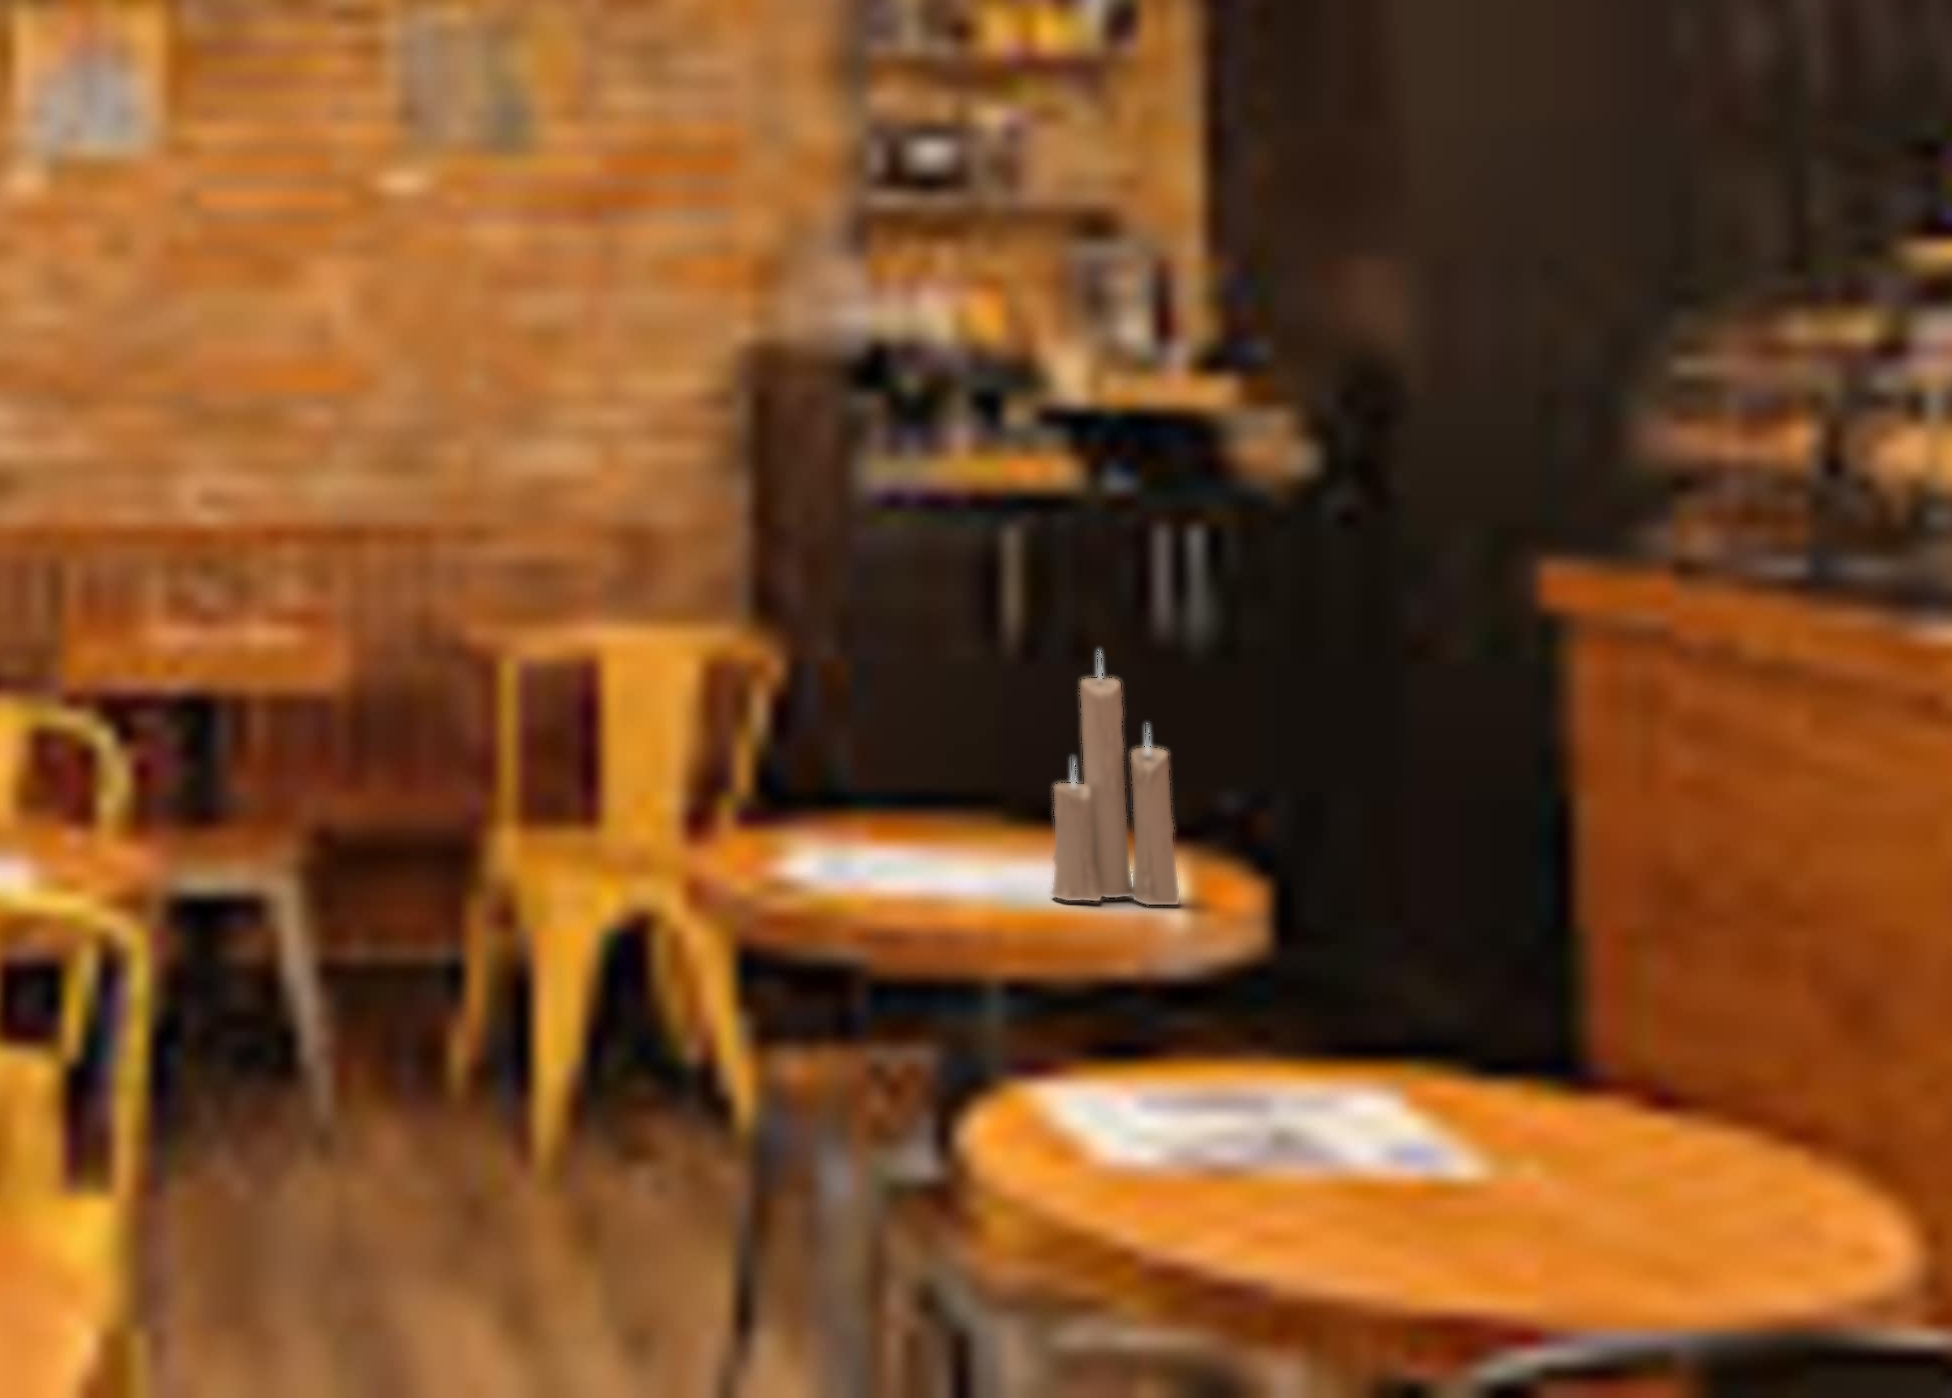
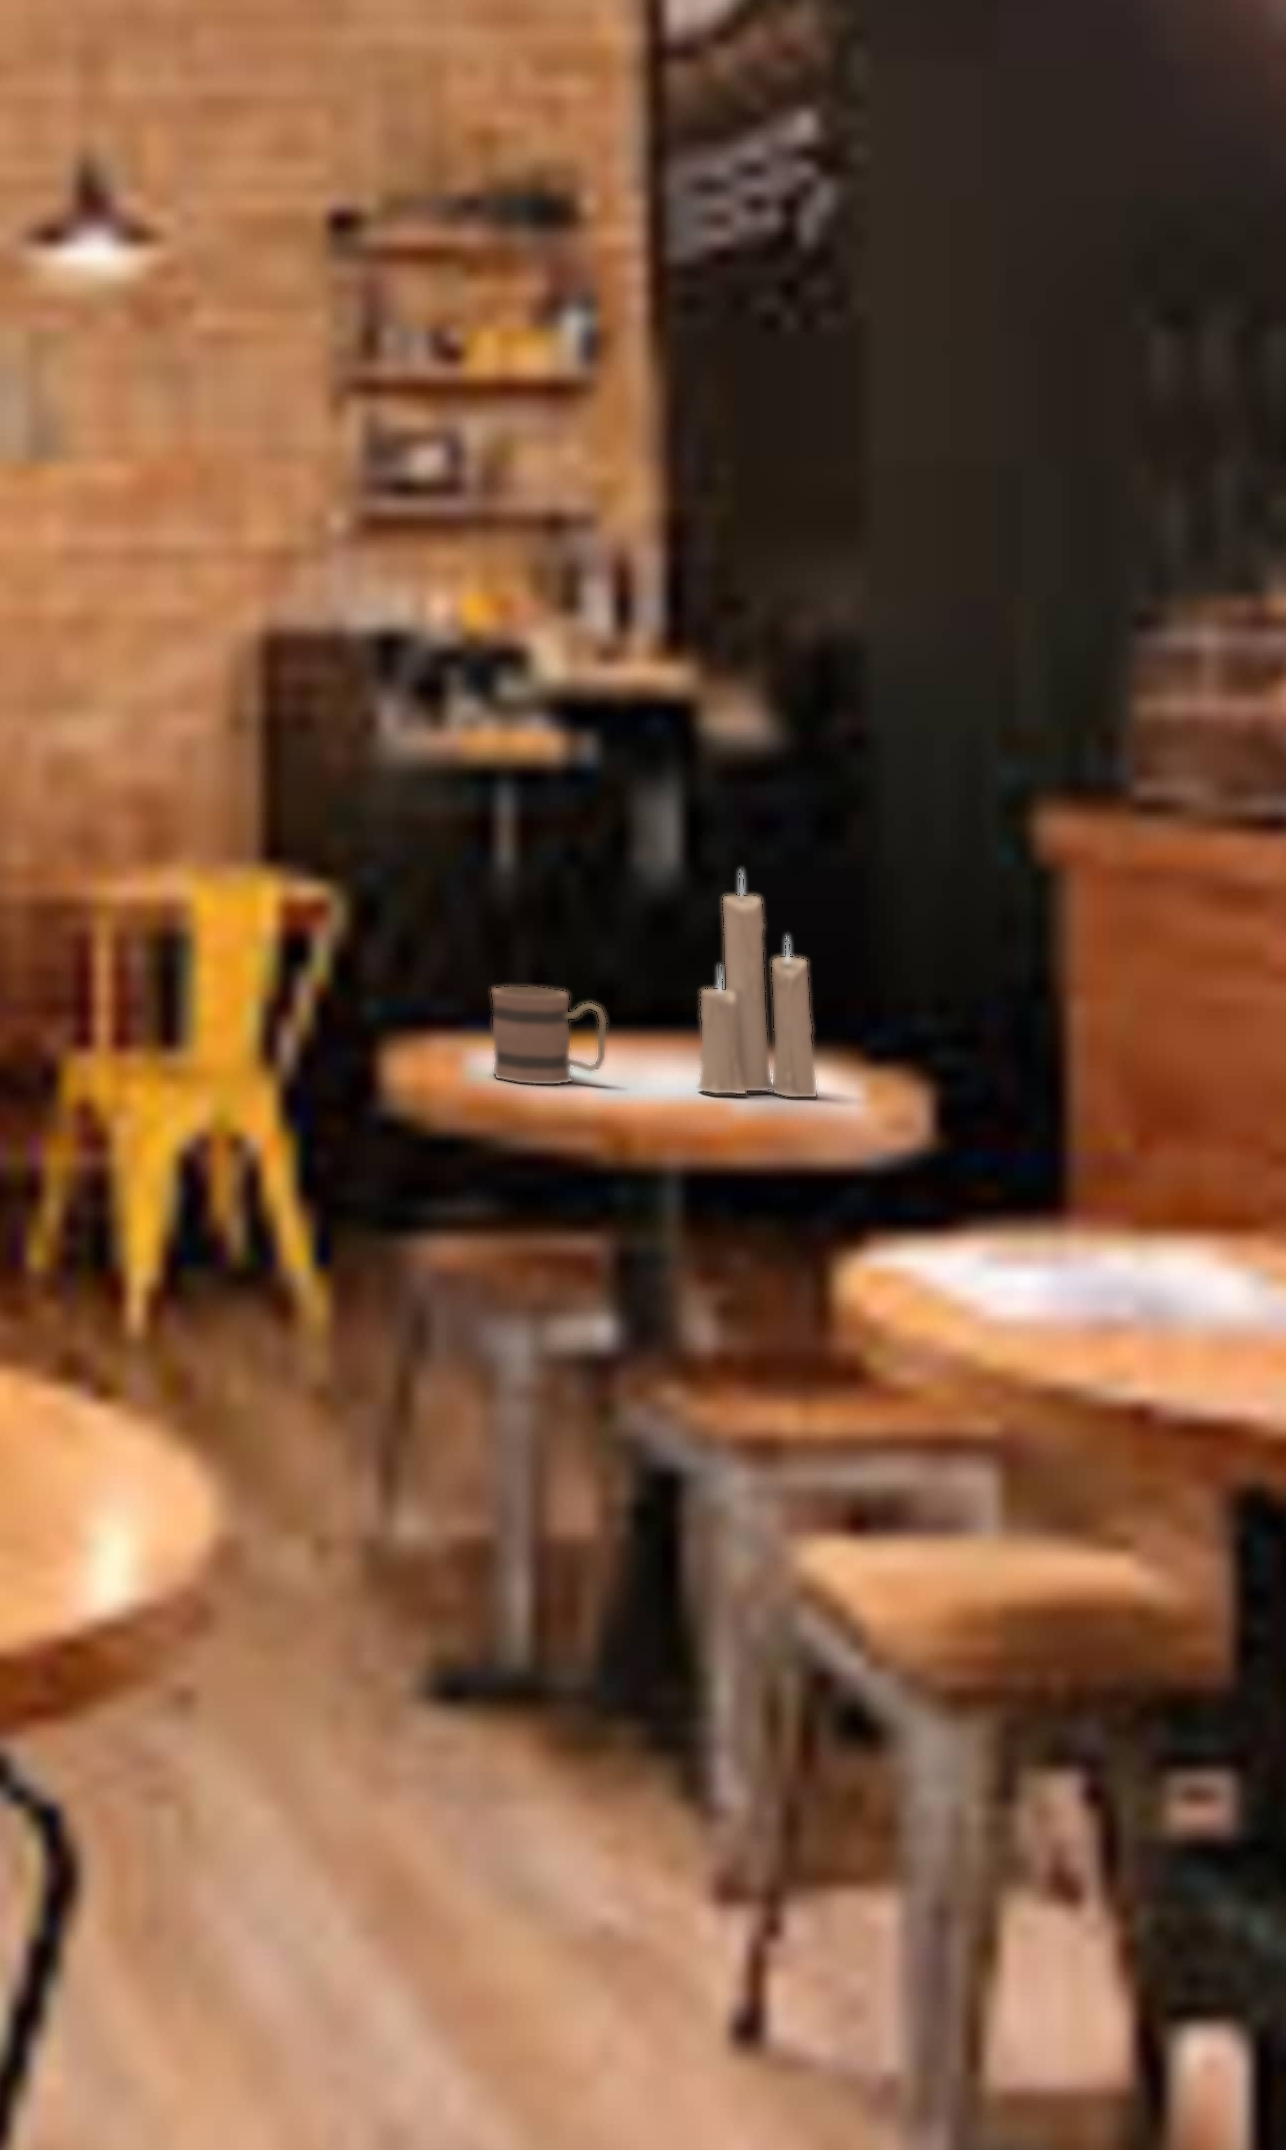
mug: none [834,778,953,889] -> present [492,987,606,1084]

